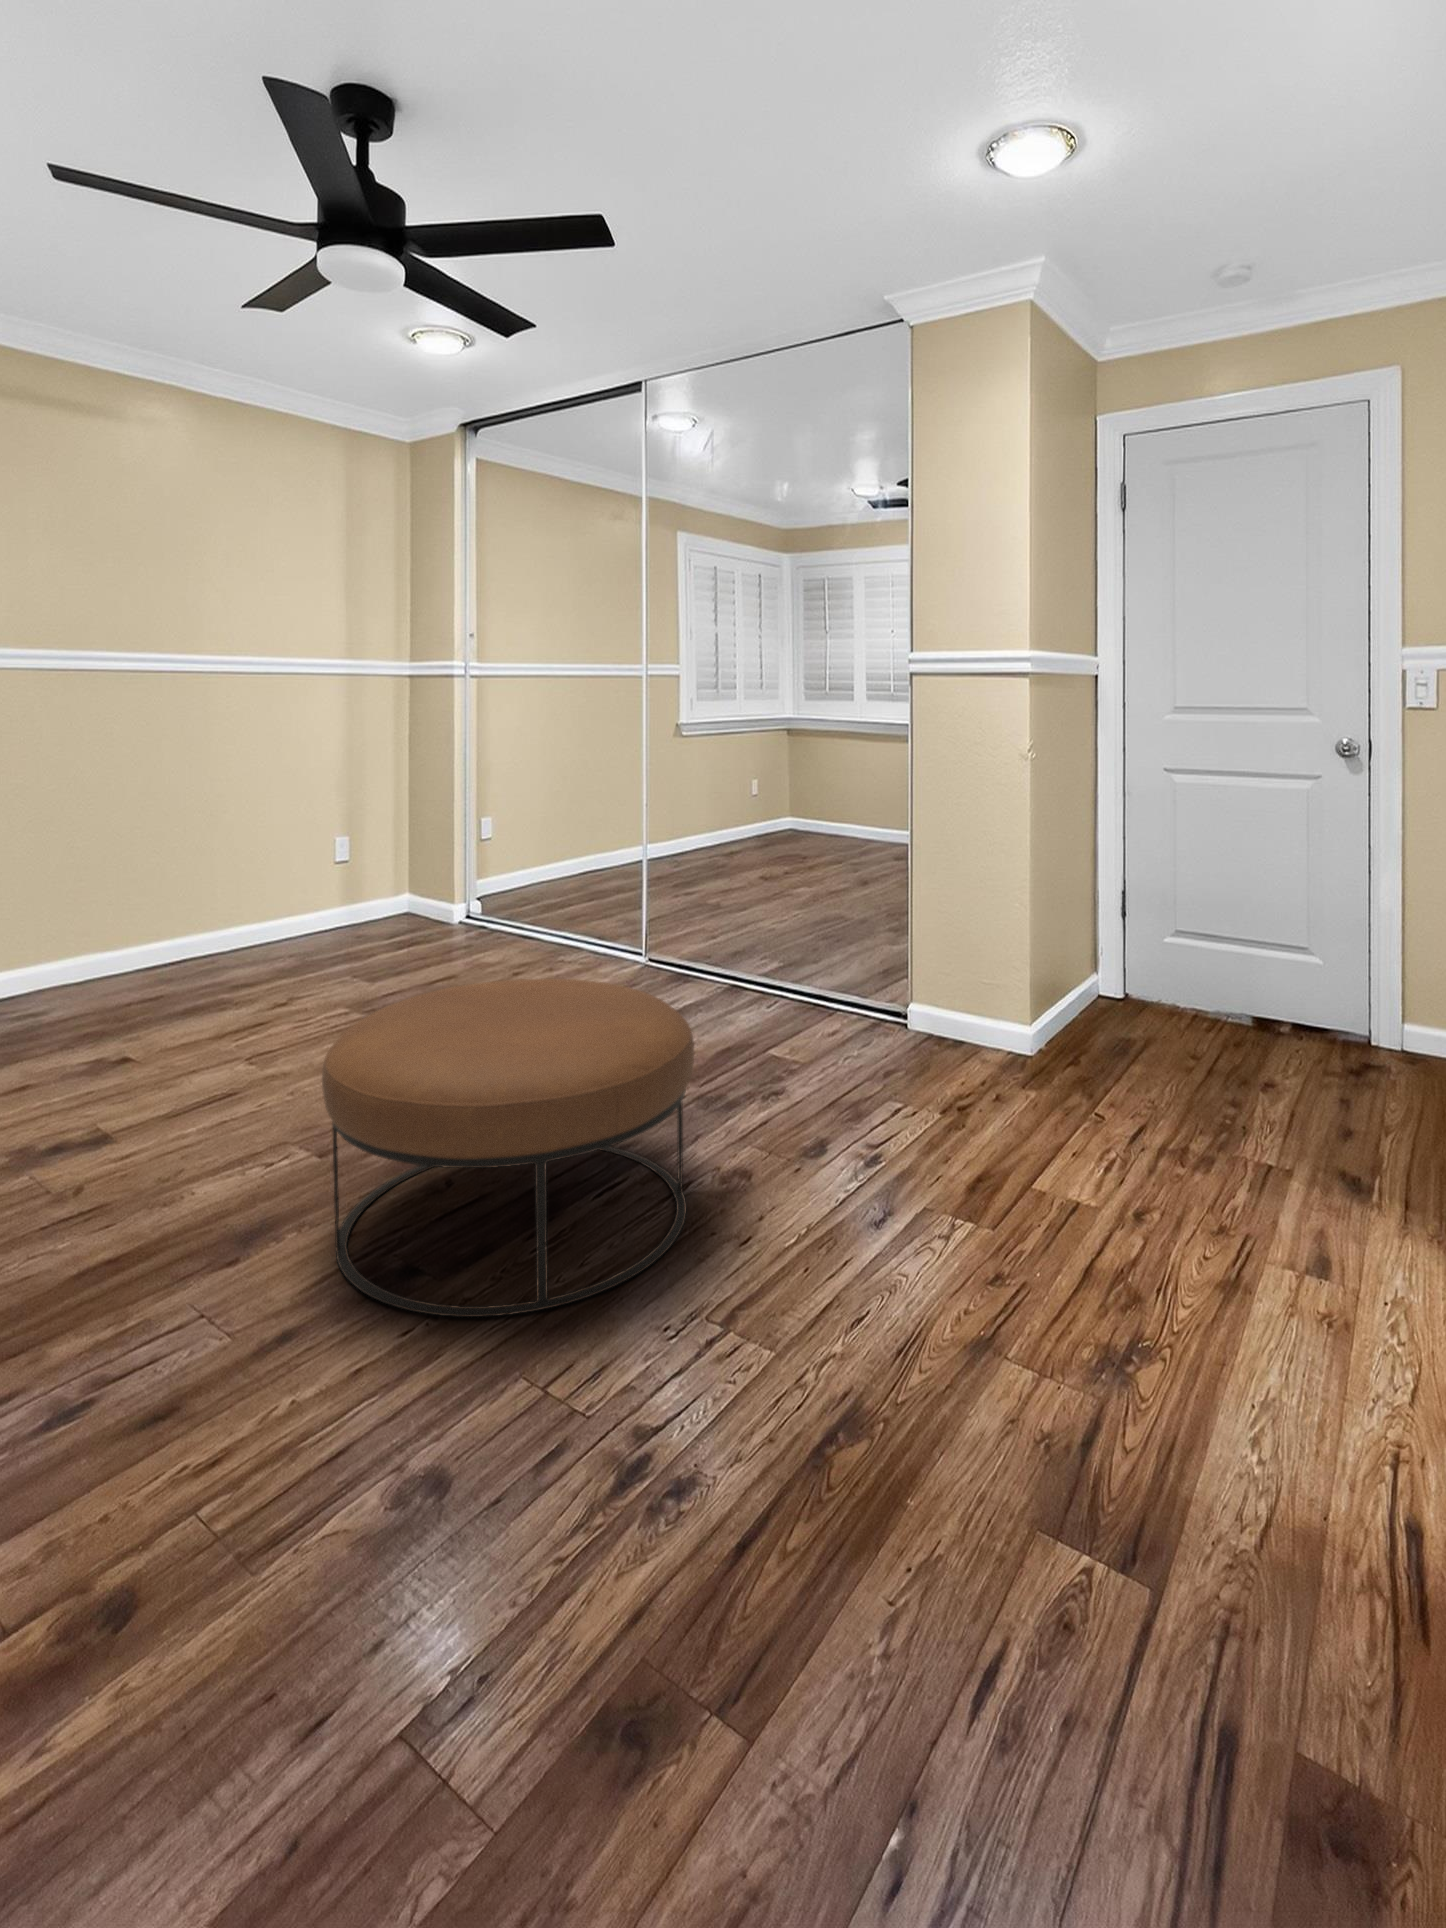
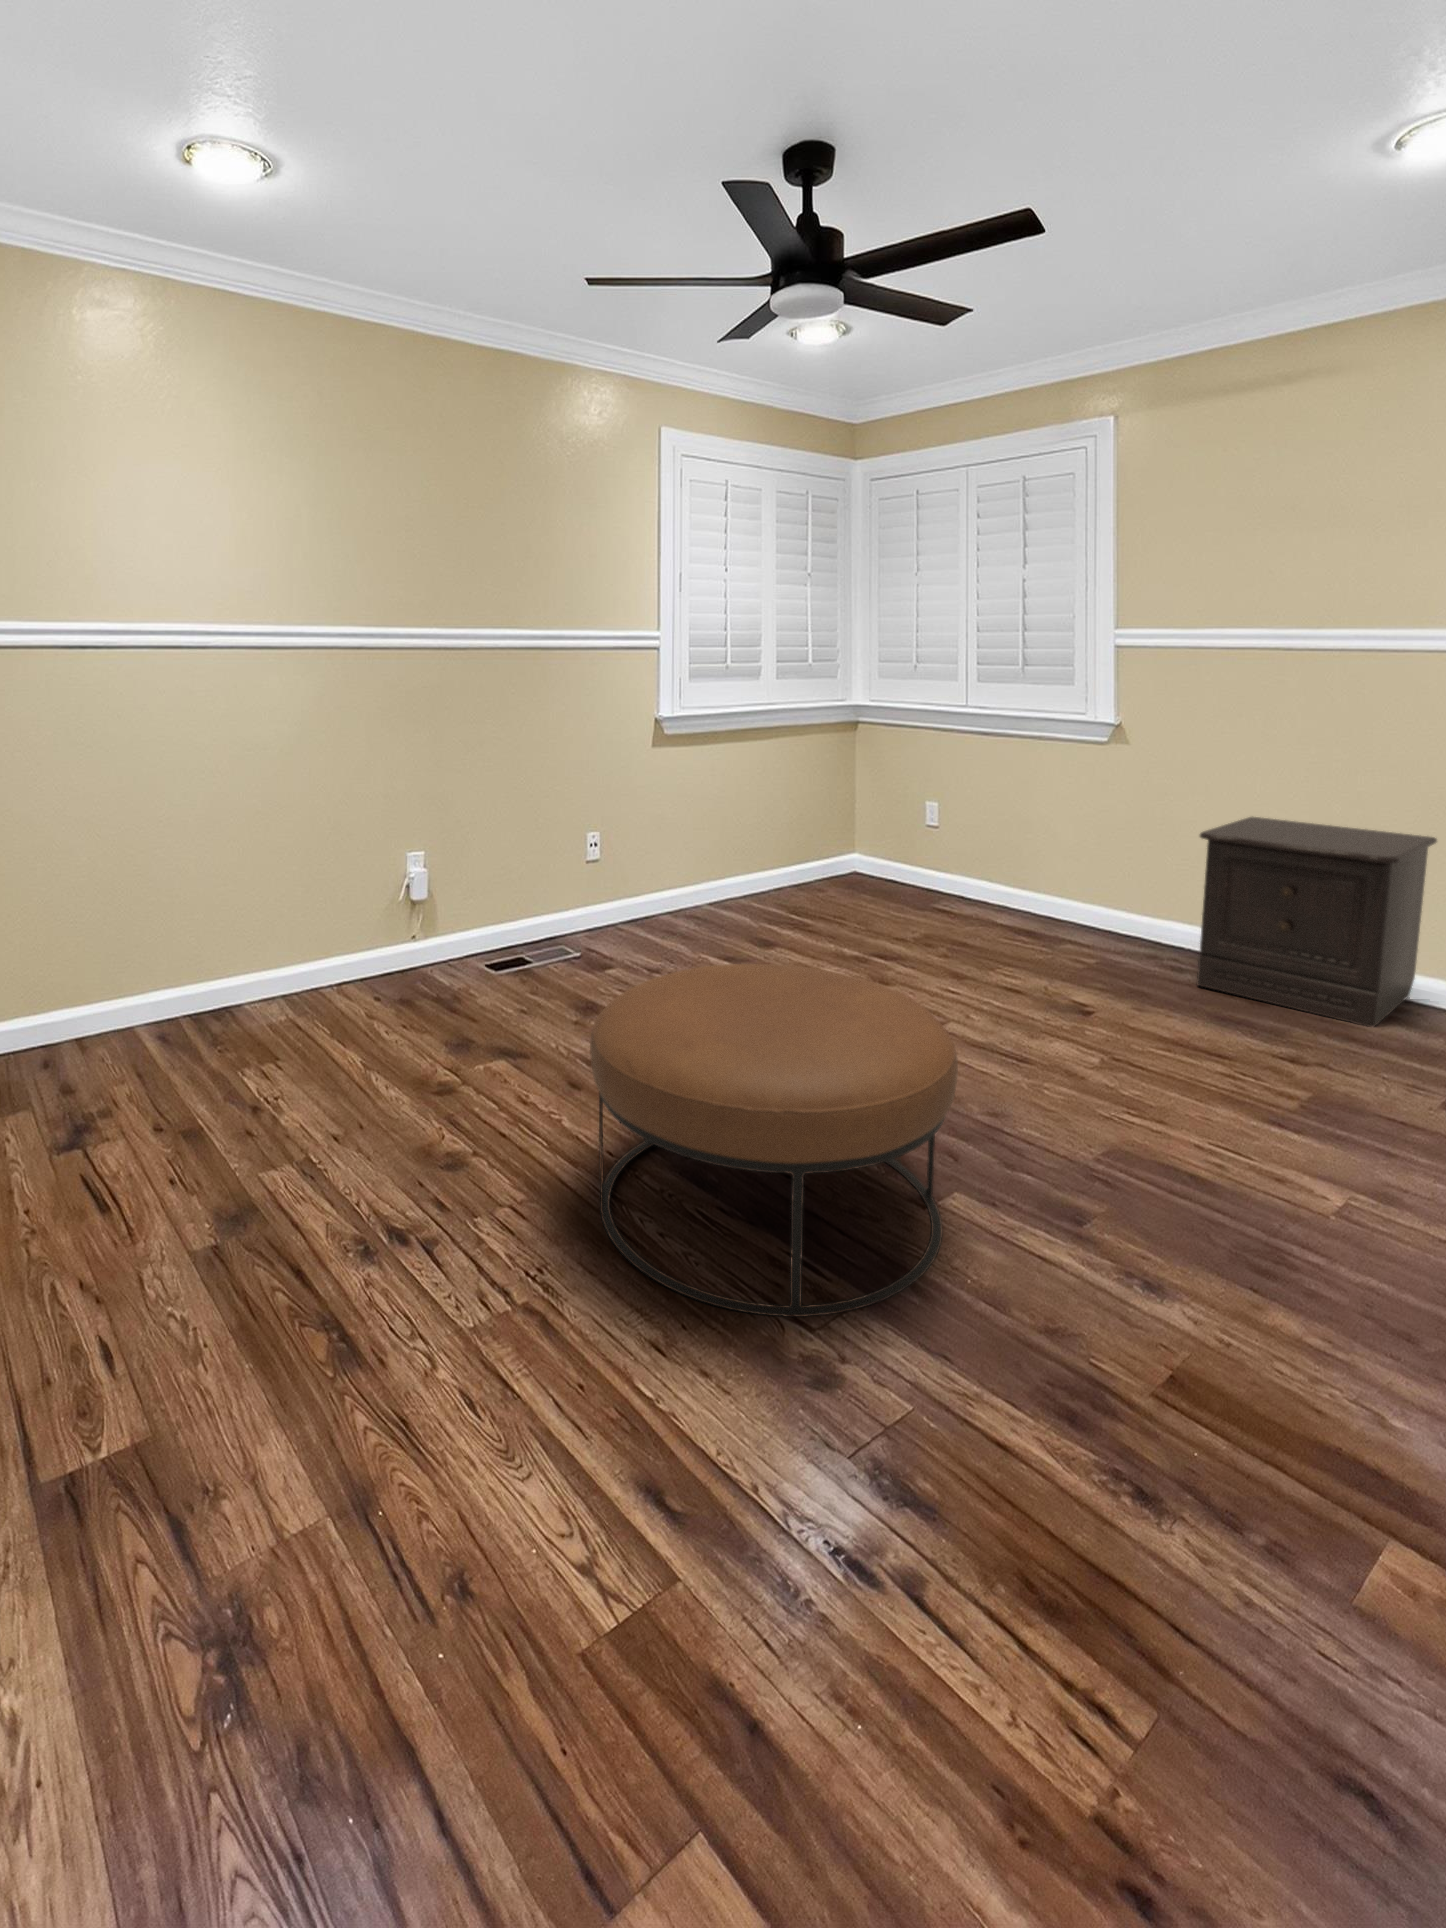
nightstand: none [9,840,233,1026] -> present [1197,817,1437,1027]

